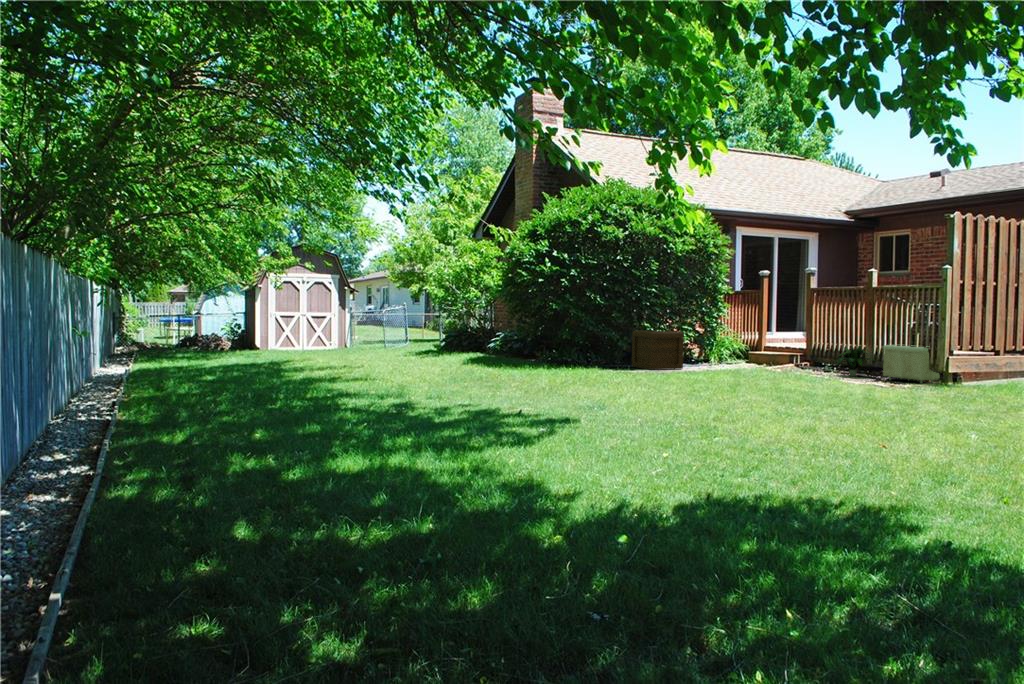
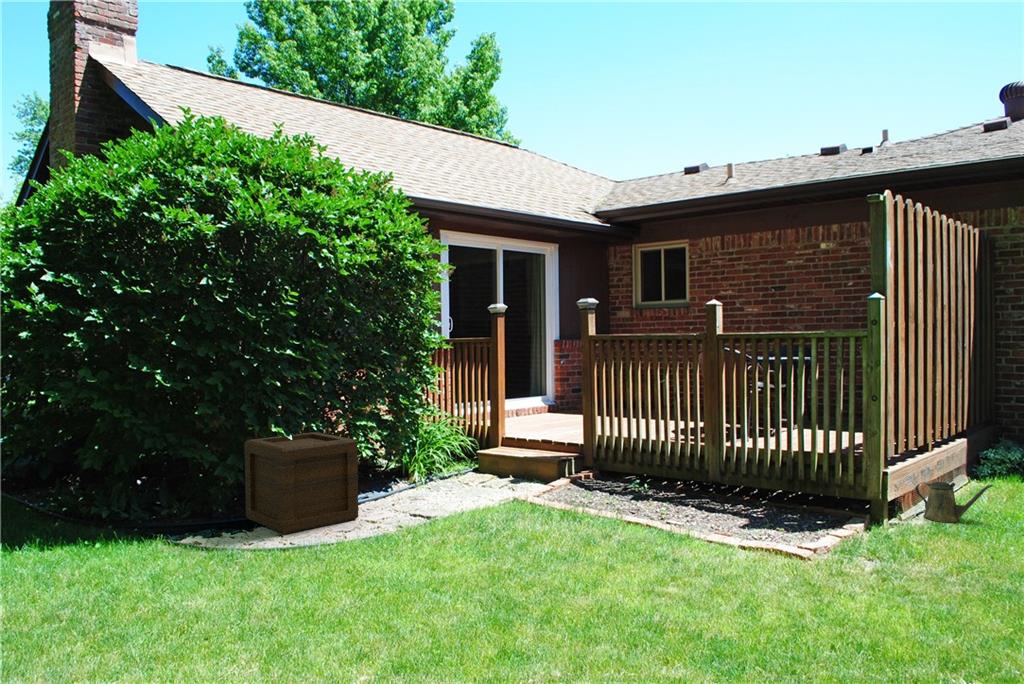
potted plant: present [837,345,874,376] -> none [654,444,740,510]
storage bench: present [883,345,940,383] -> none [760,446,871,534]
watering can: none [975,365,1008,385] -> present [915,482,993,523]

